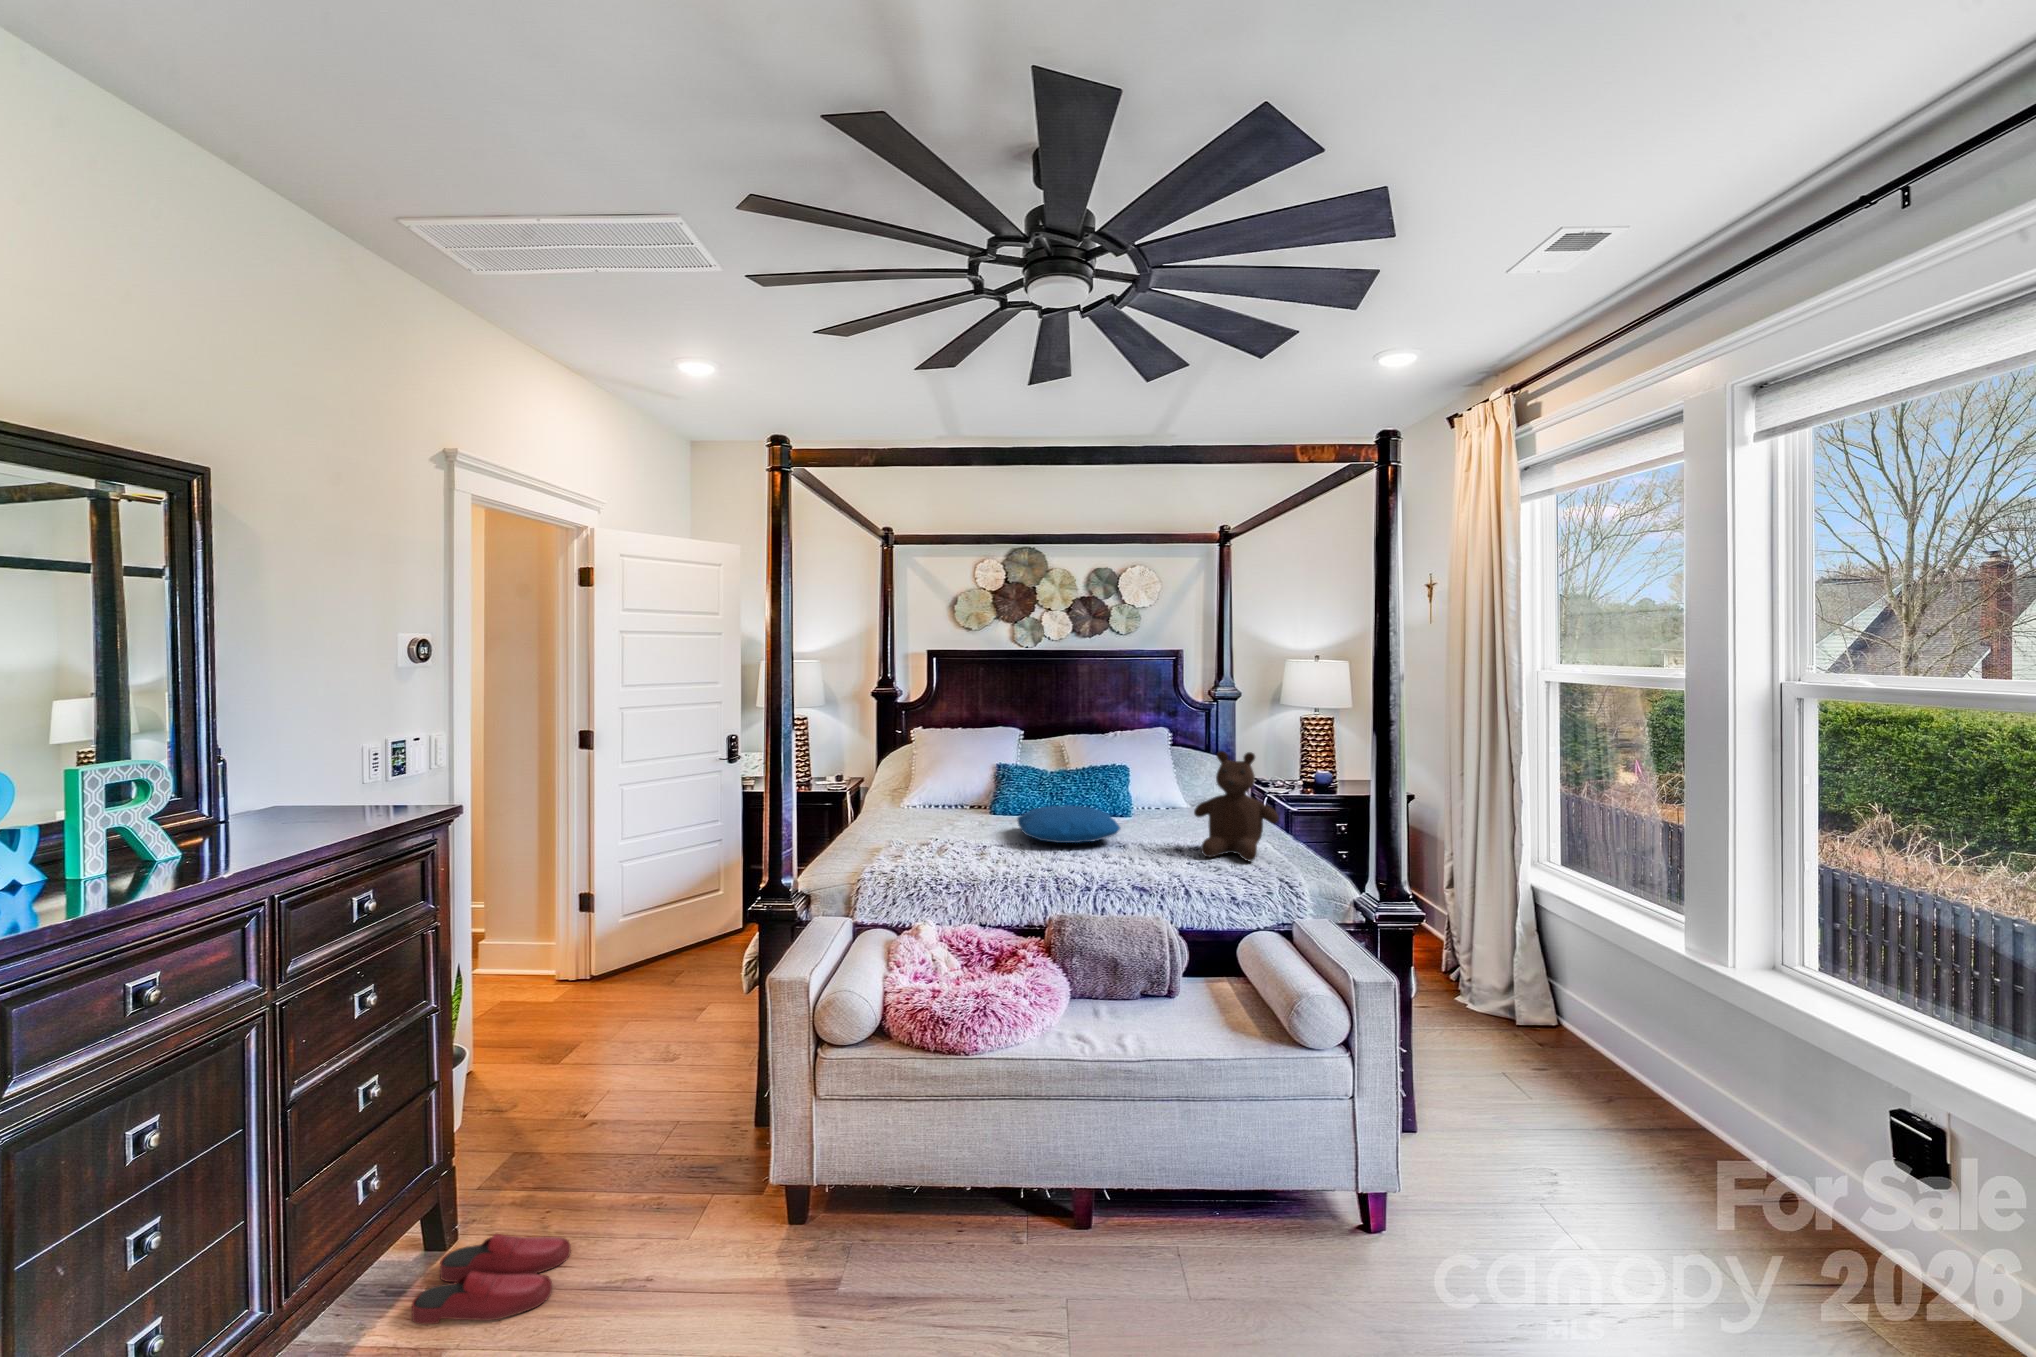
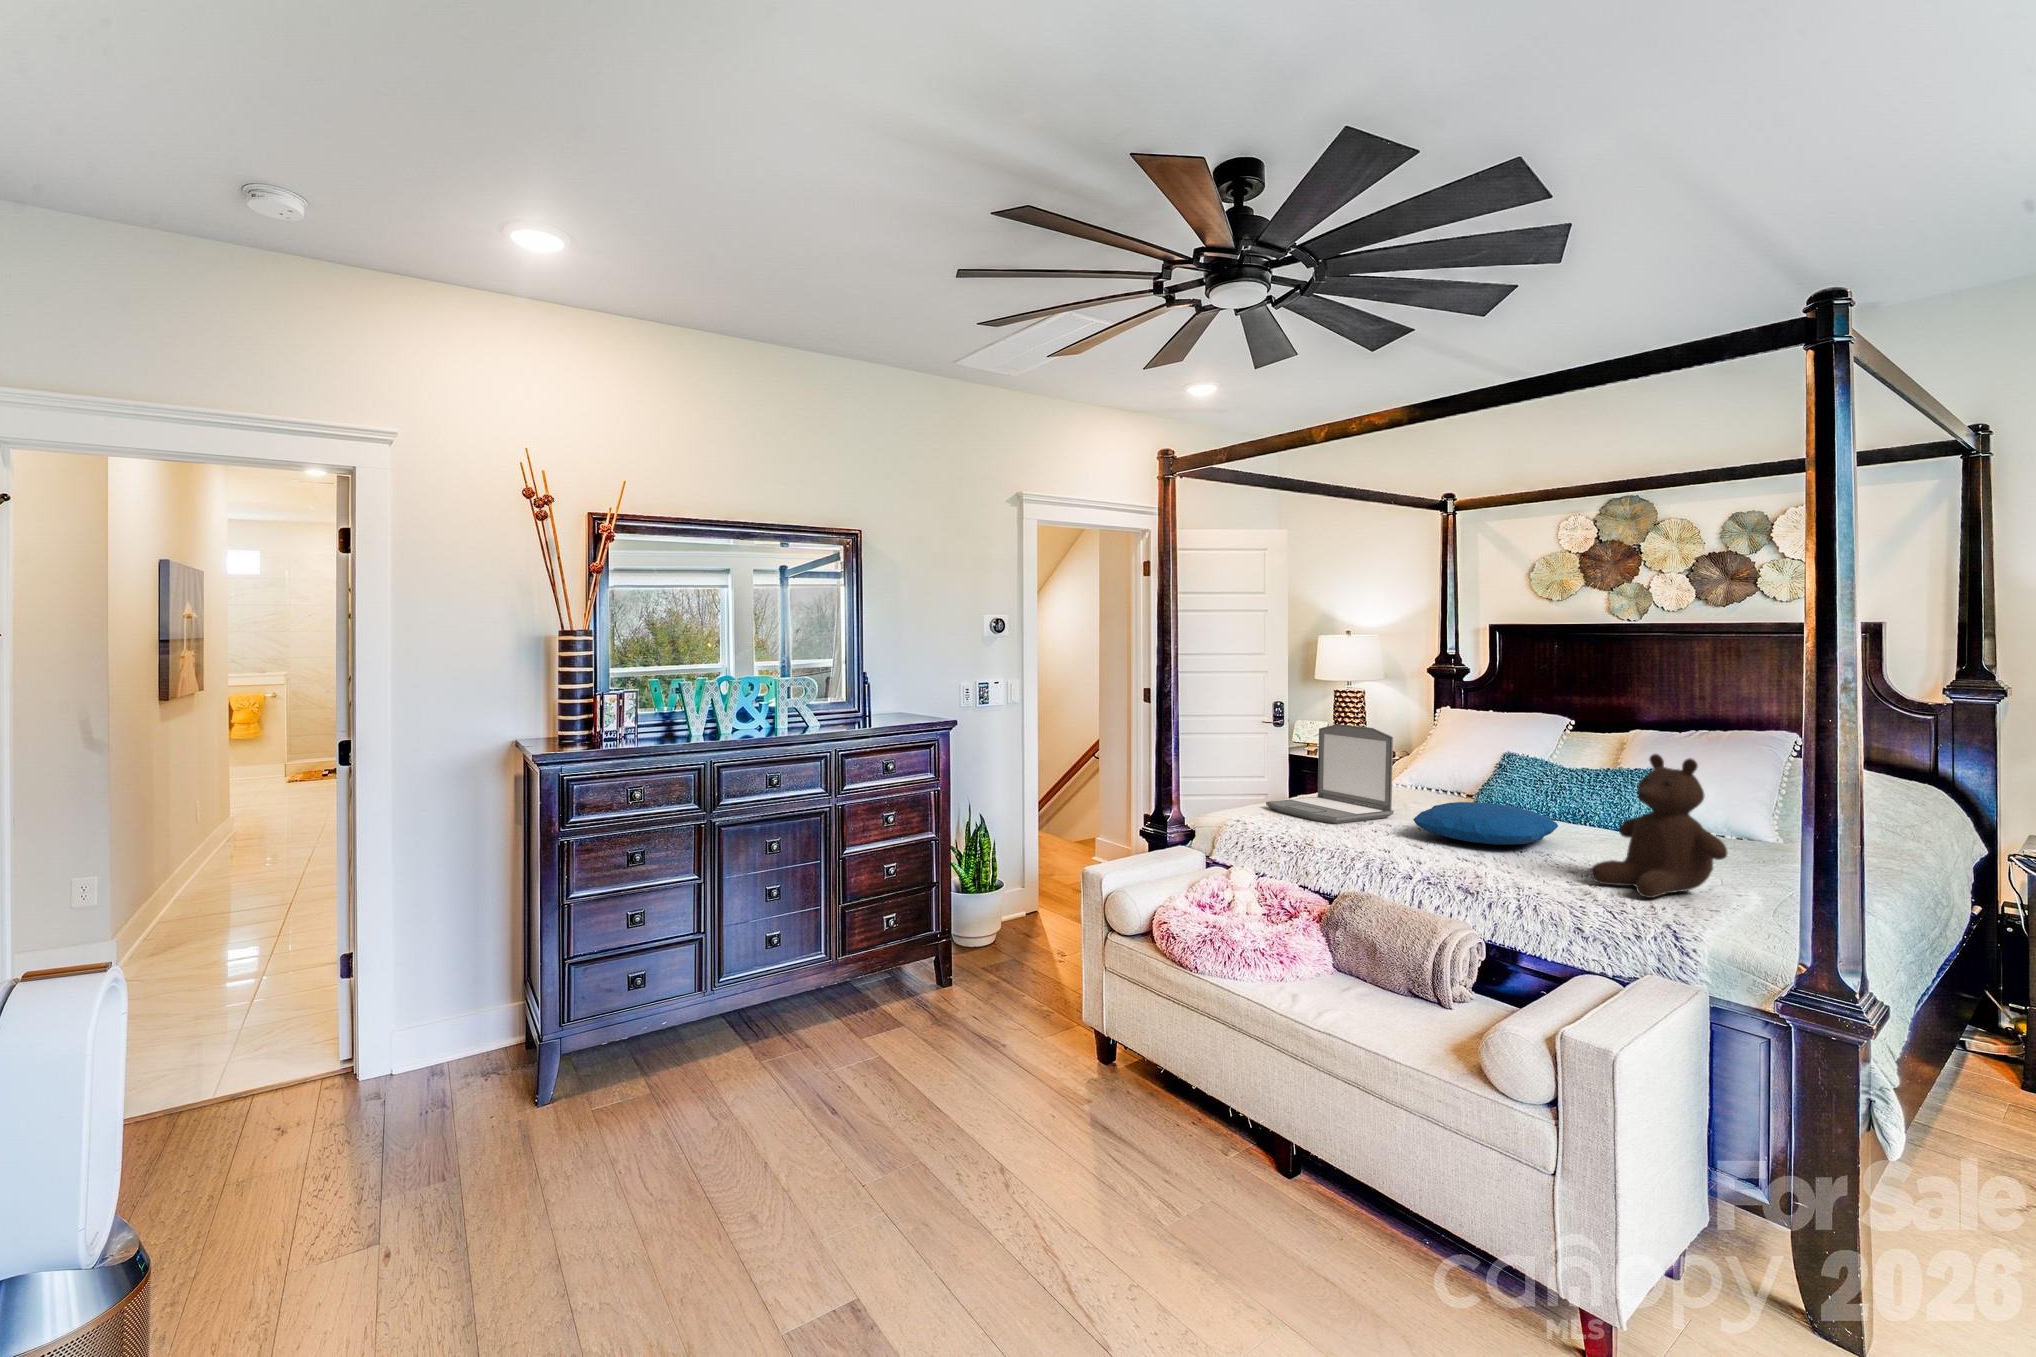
laptop: none [859,749,972,850] -> present [1266,724,1394,824]
slippers: present [412,1234,571,1324] -> none [908,989,988,1032]

